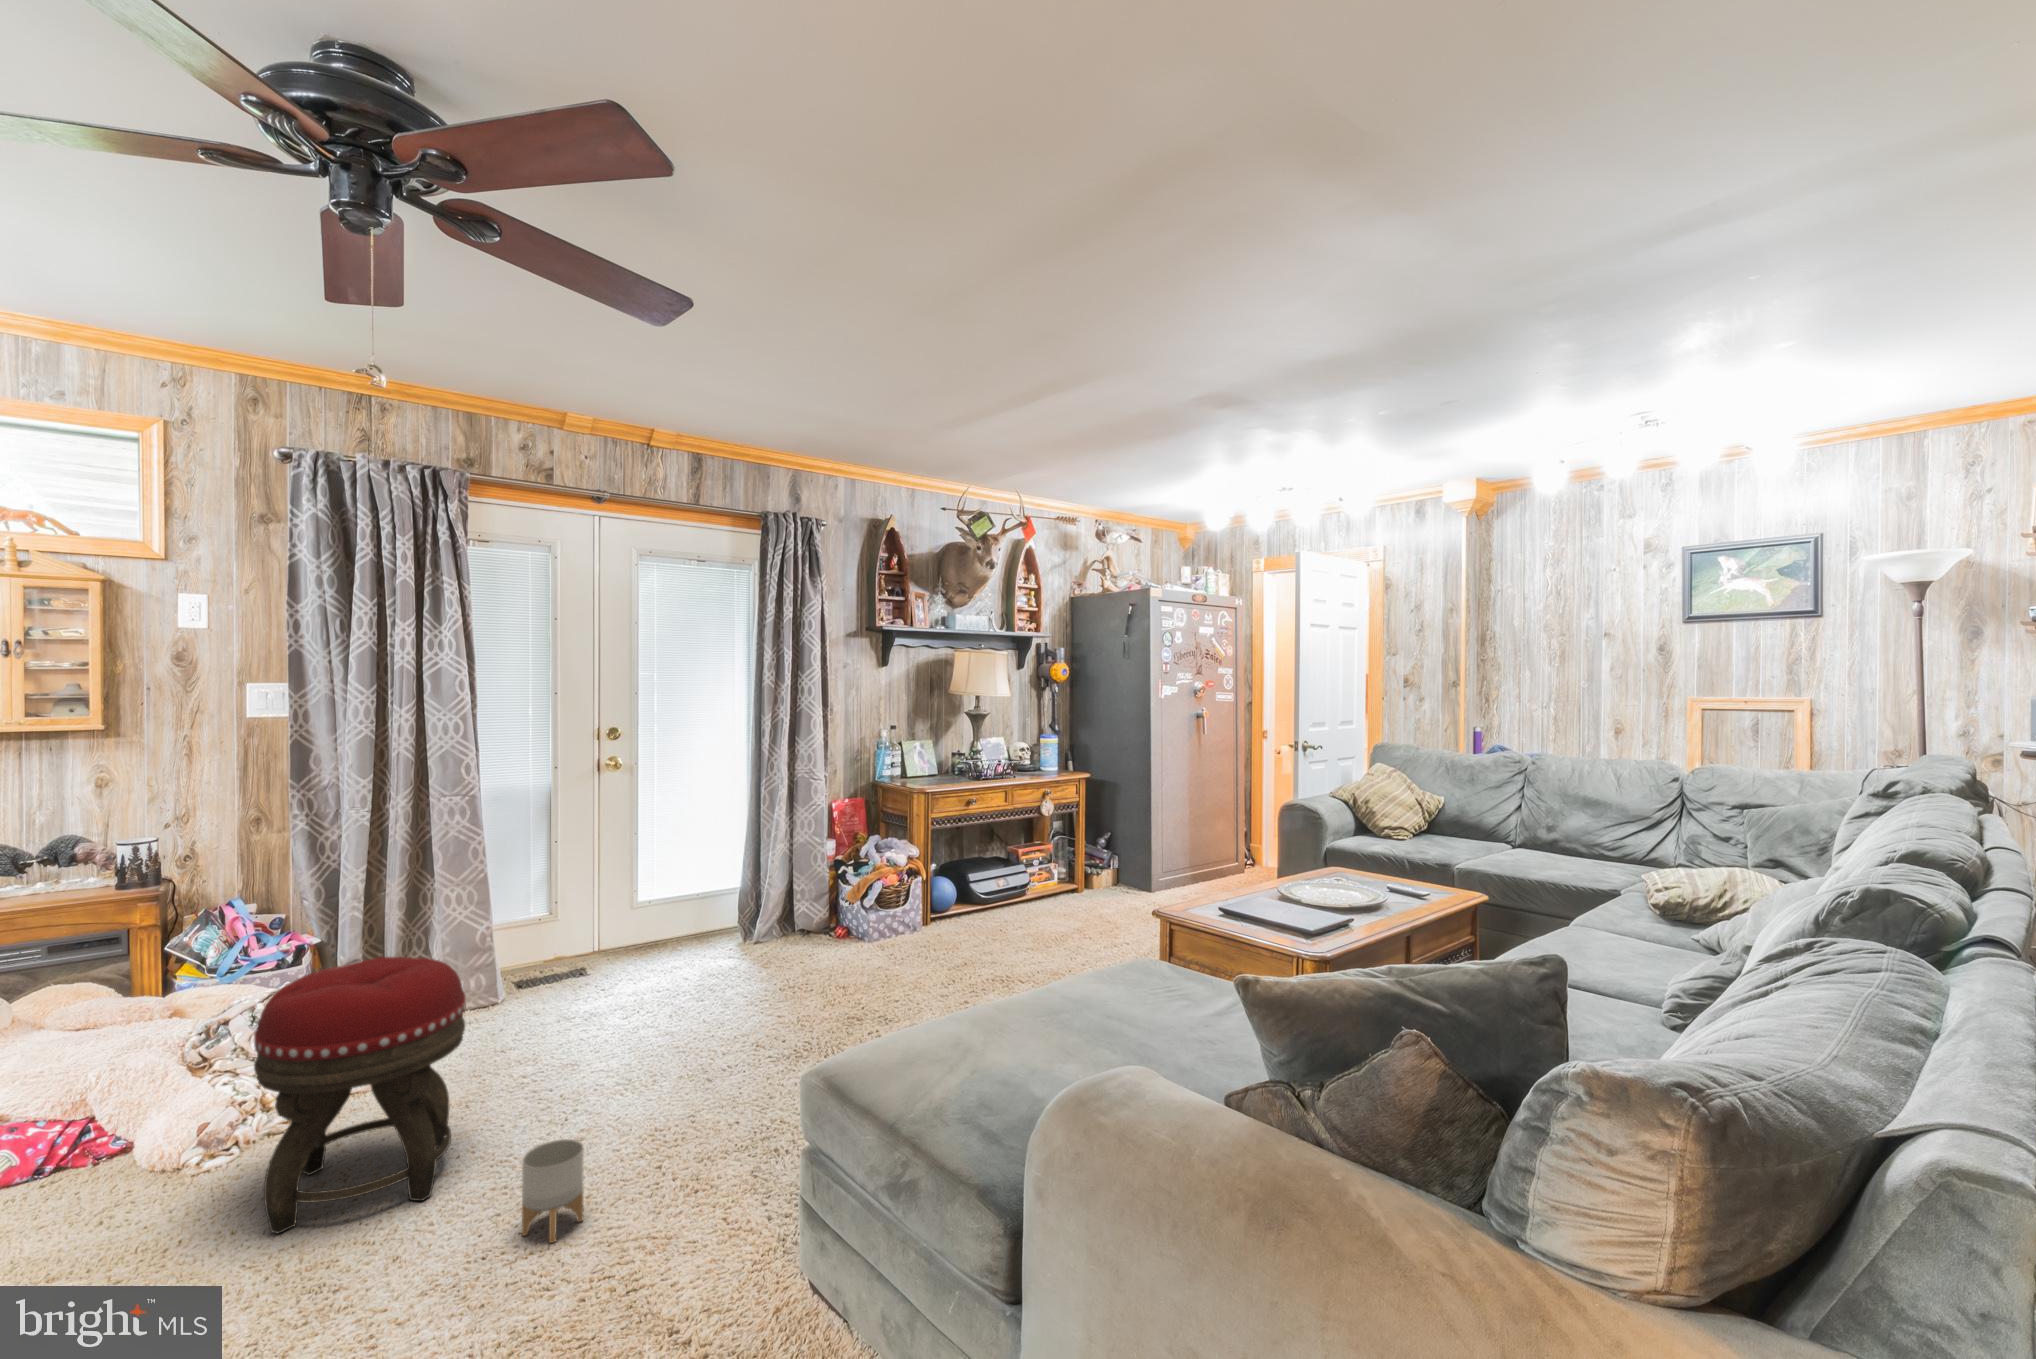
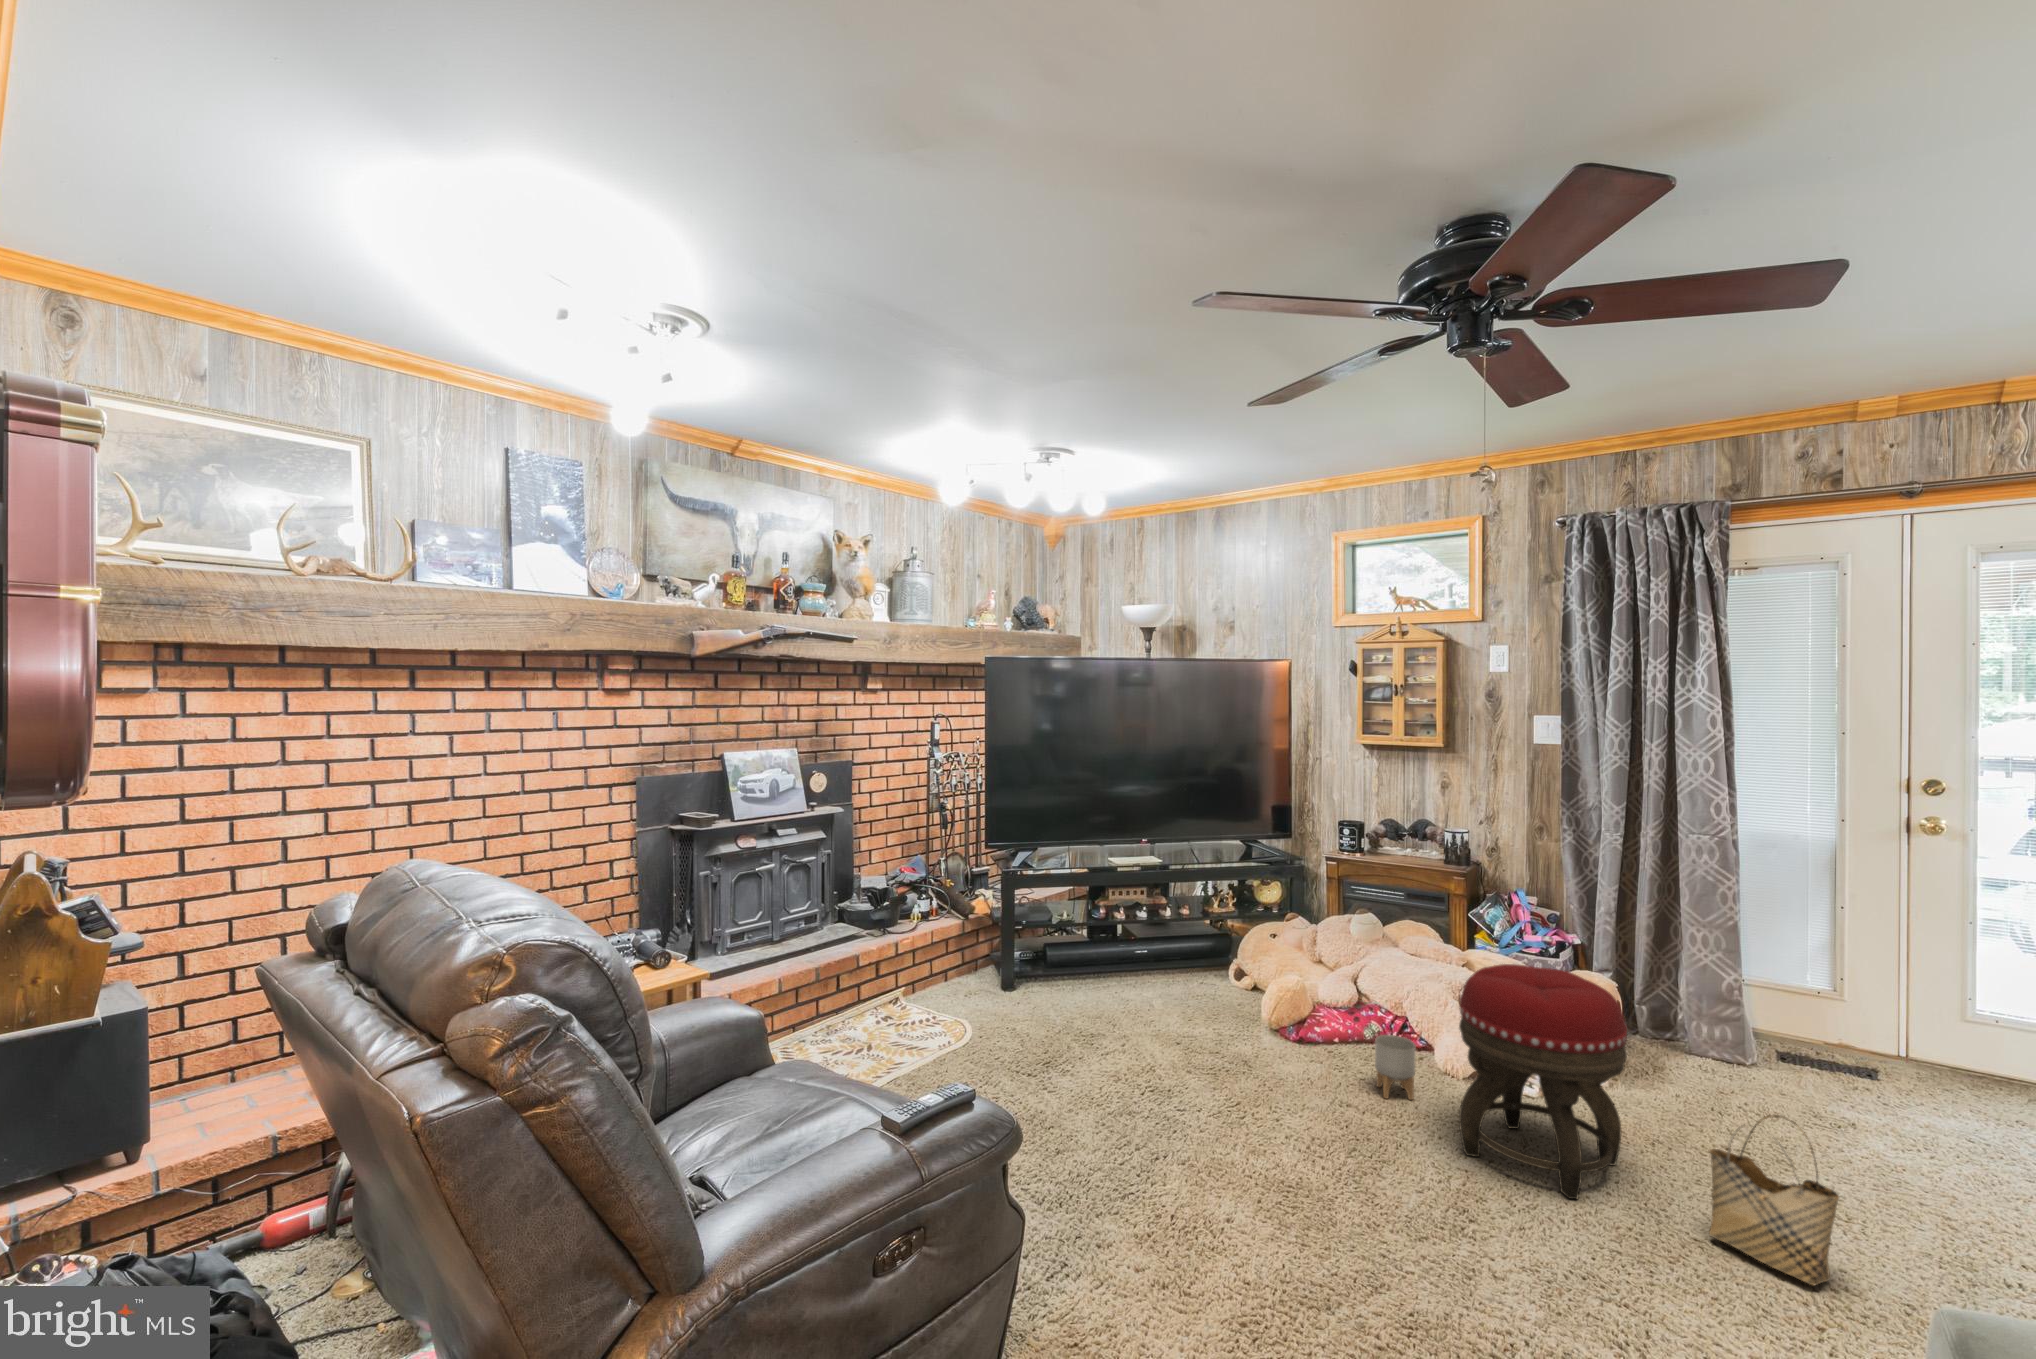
woven basket: none [552,1009,653,1150] -> present [1709,1115,1839,1285]
planter: present [522,1139,584,1243] -> present [1375,1035,1416,1100]

